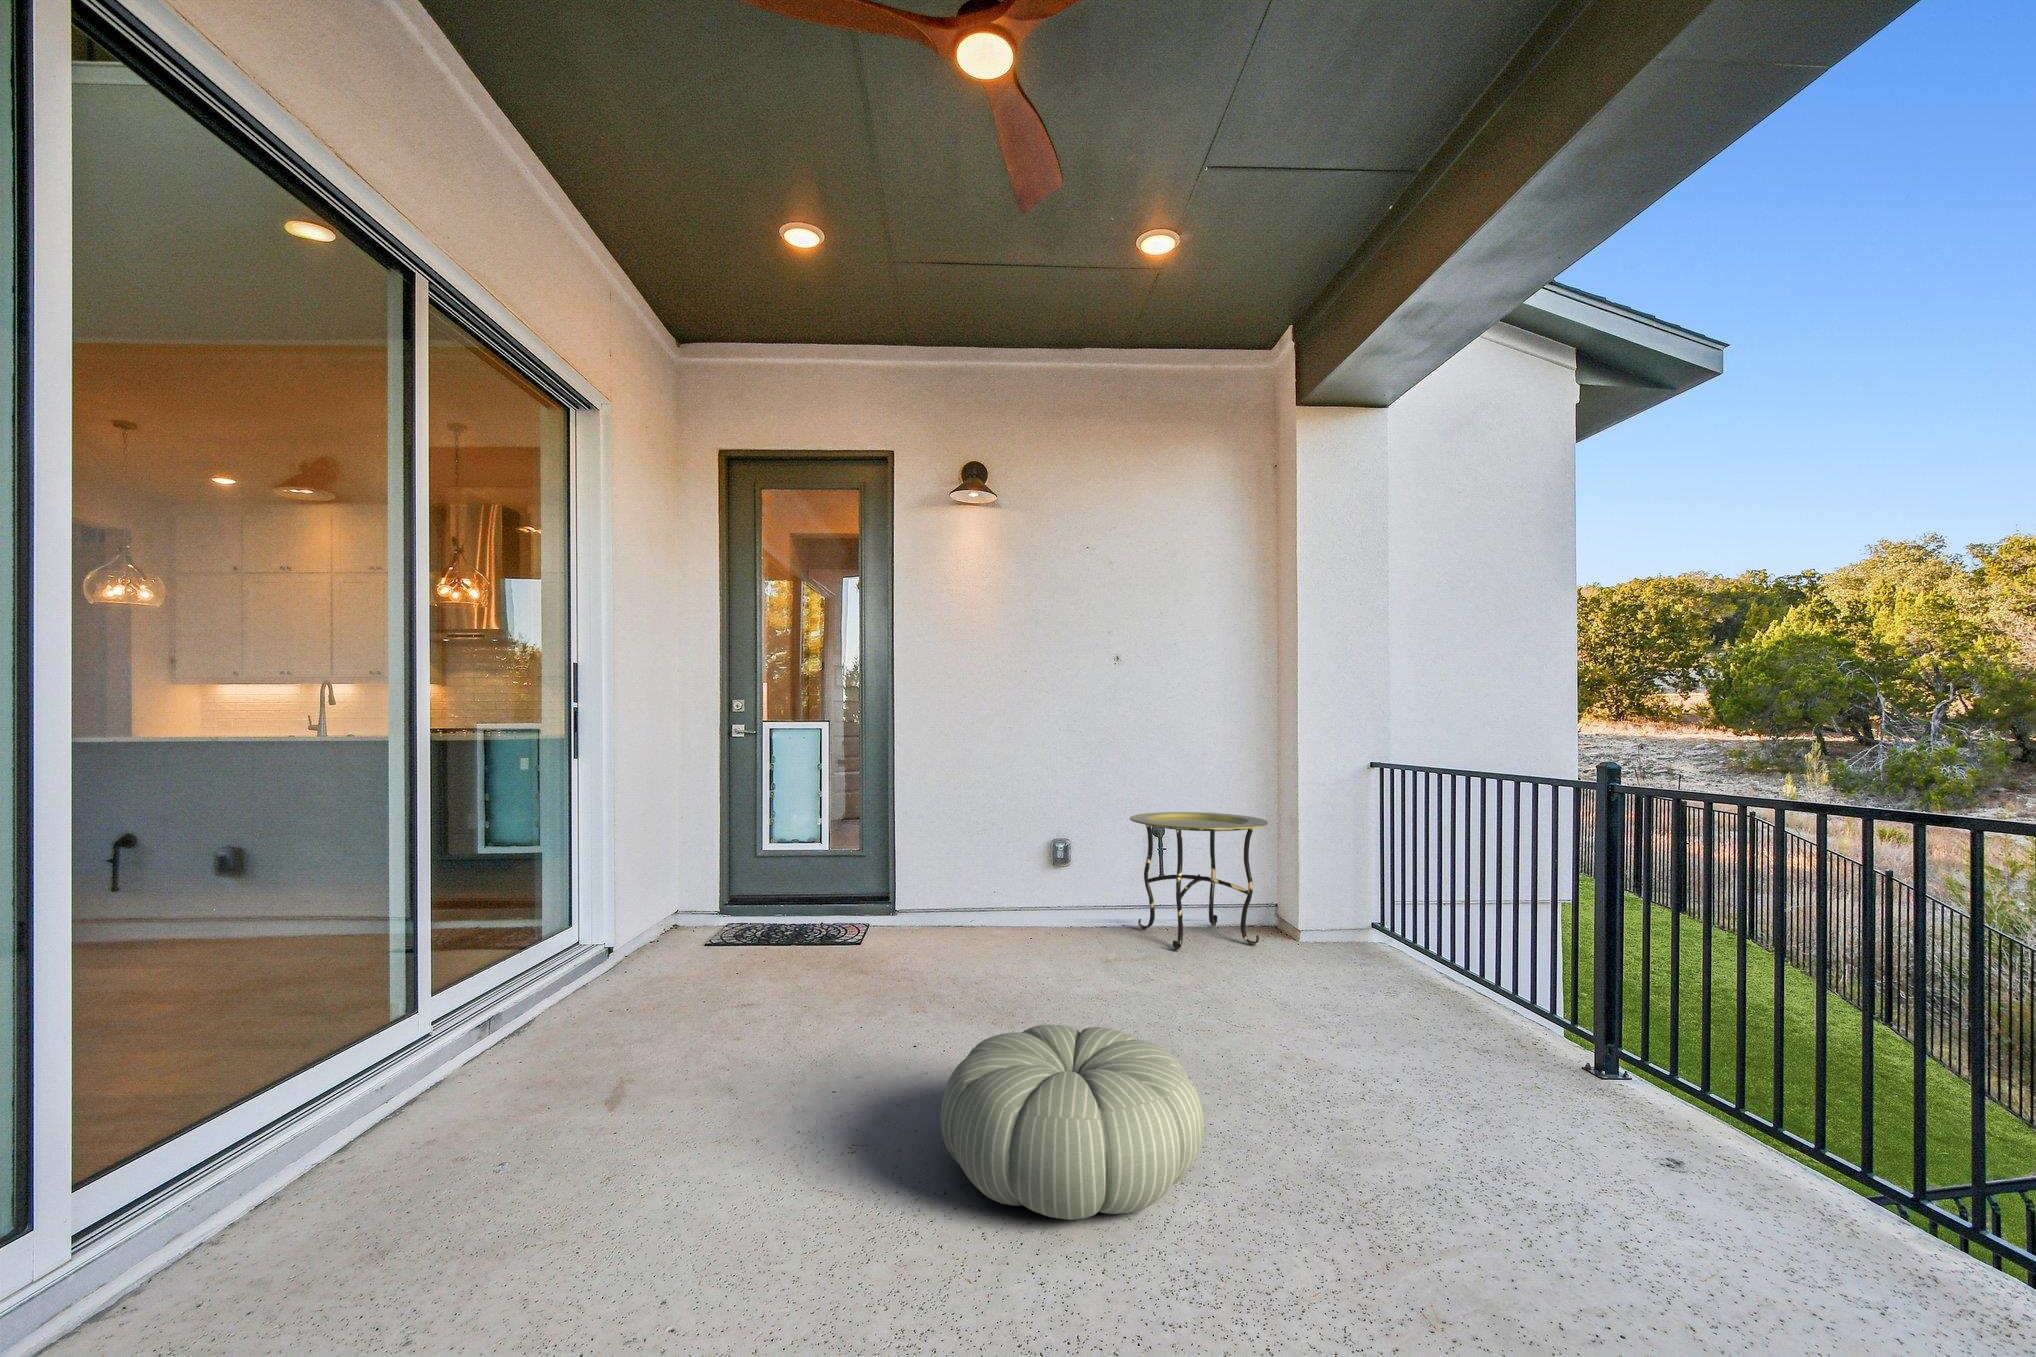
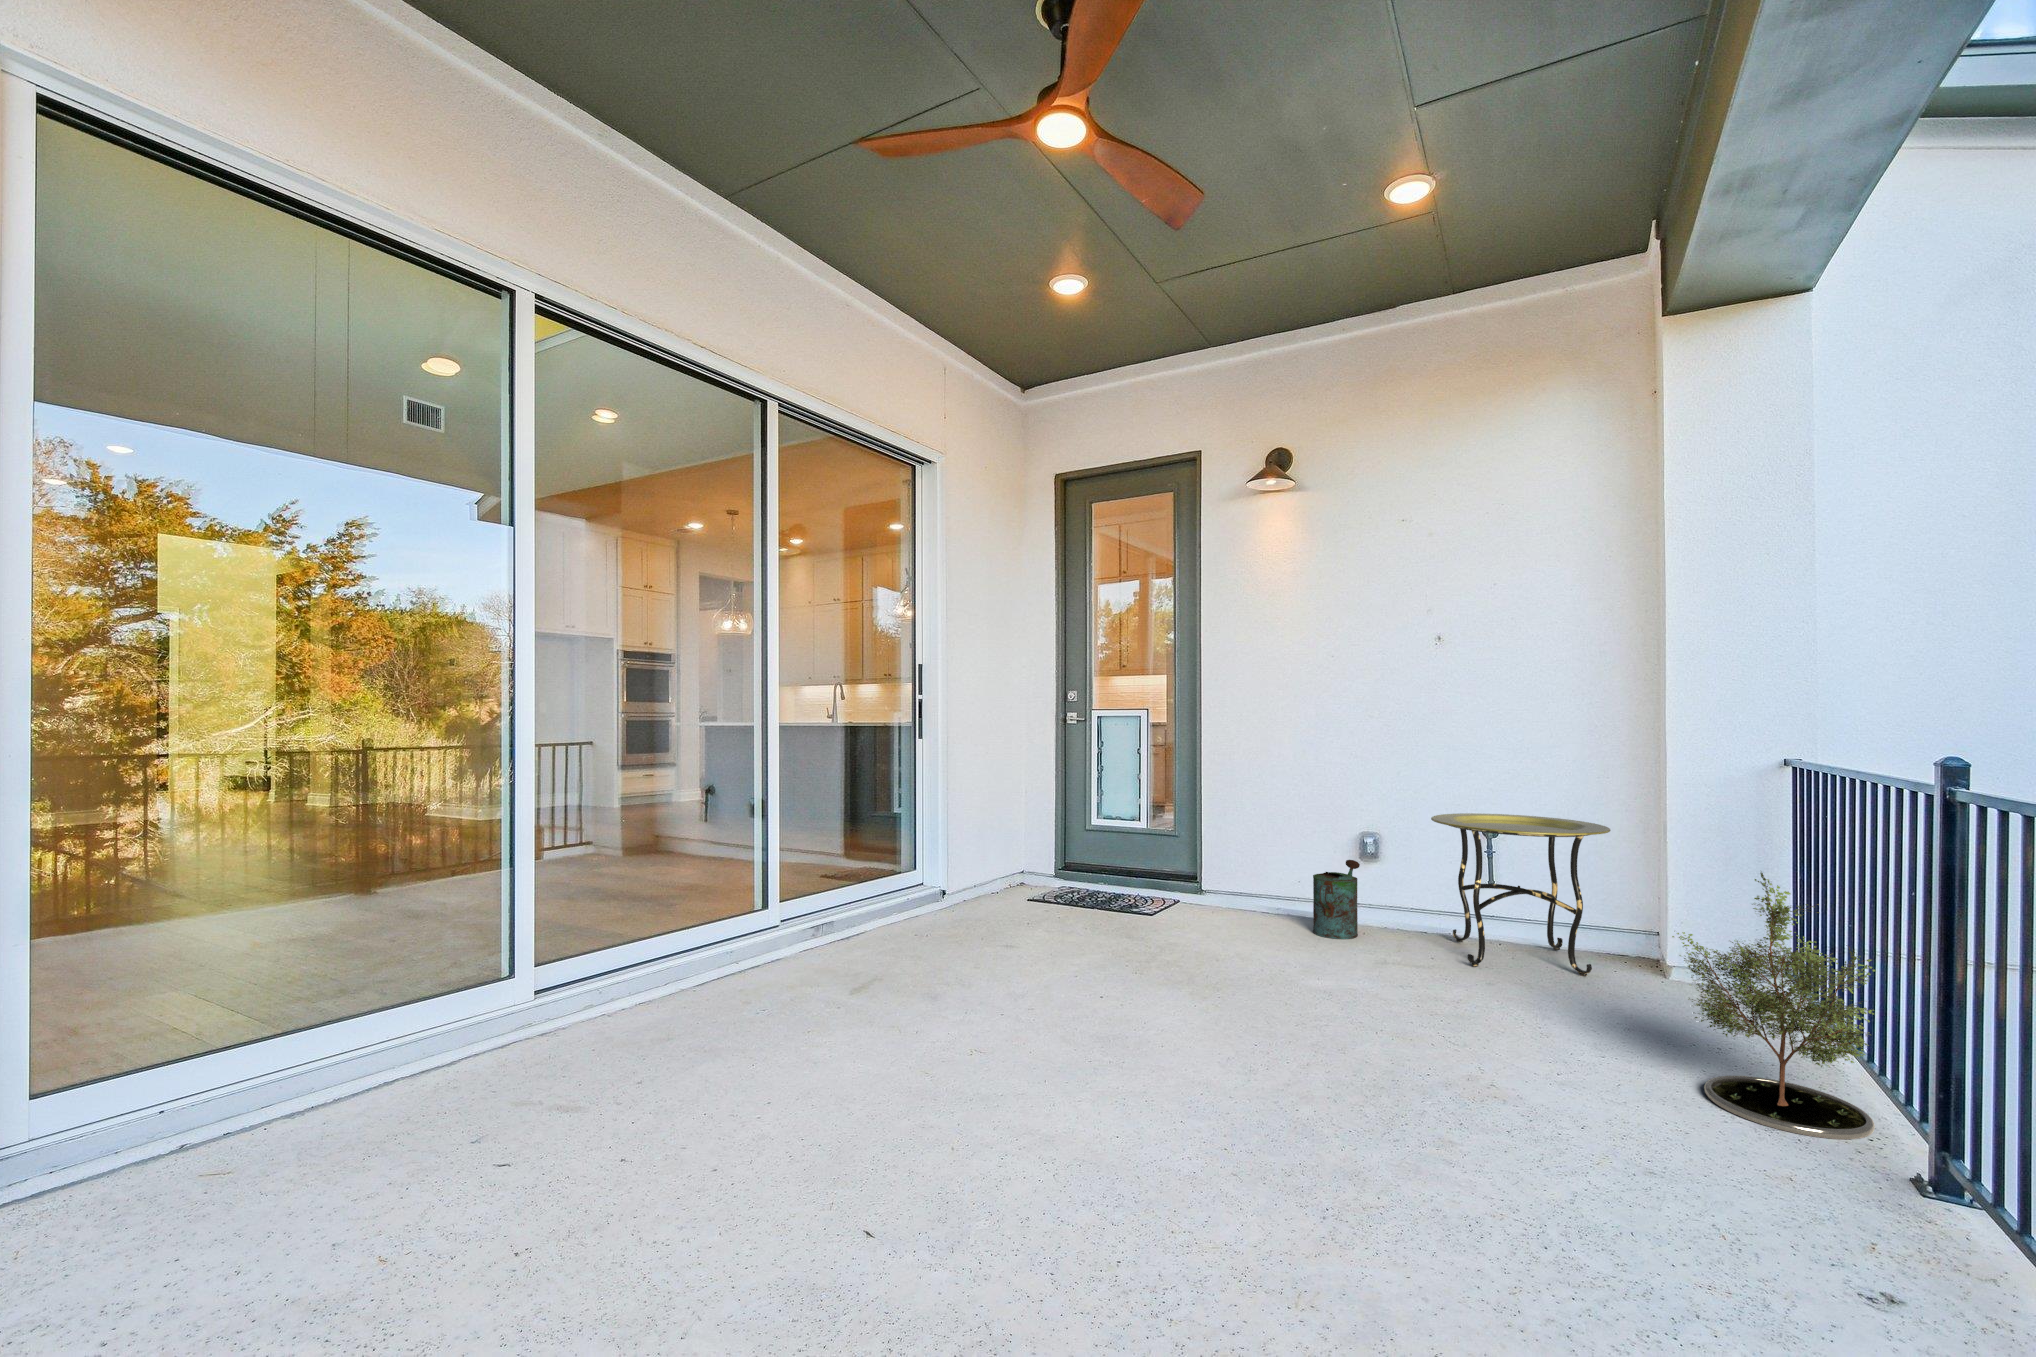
potted tree: none [1396,849,1539,1049] -> present [1672,872,1876,1139]
watering can: none [1023,864,1064,942] -> present [1313,860,1360,939]
pouf: present [941,1025,1204,1220] -> none [1020,981,1255,1143]

